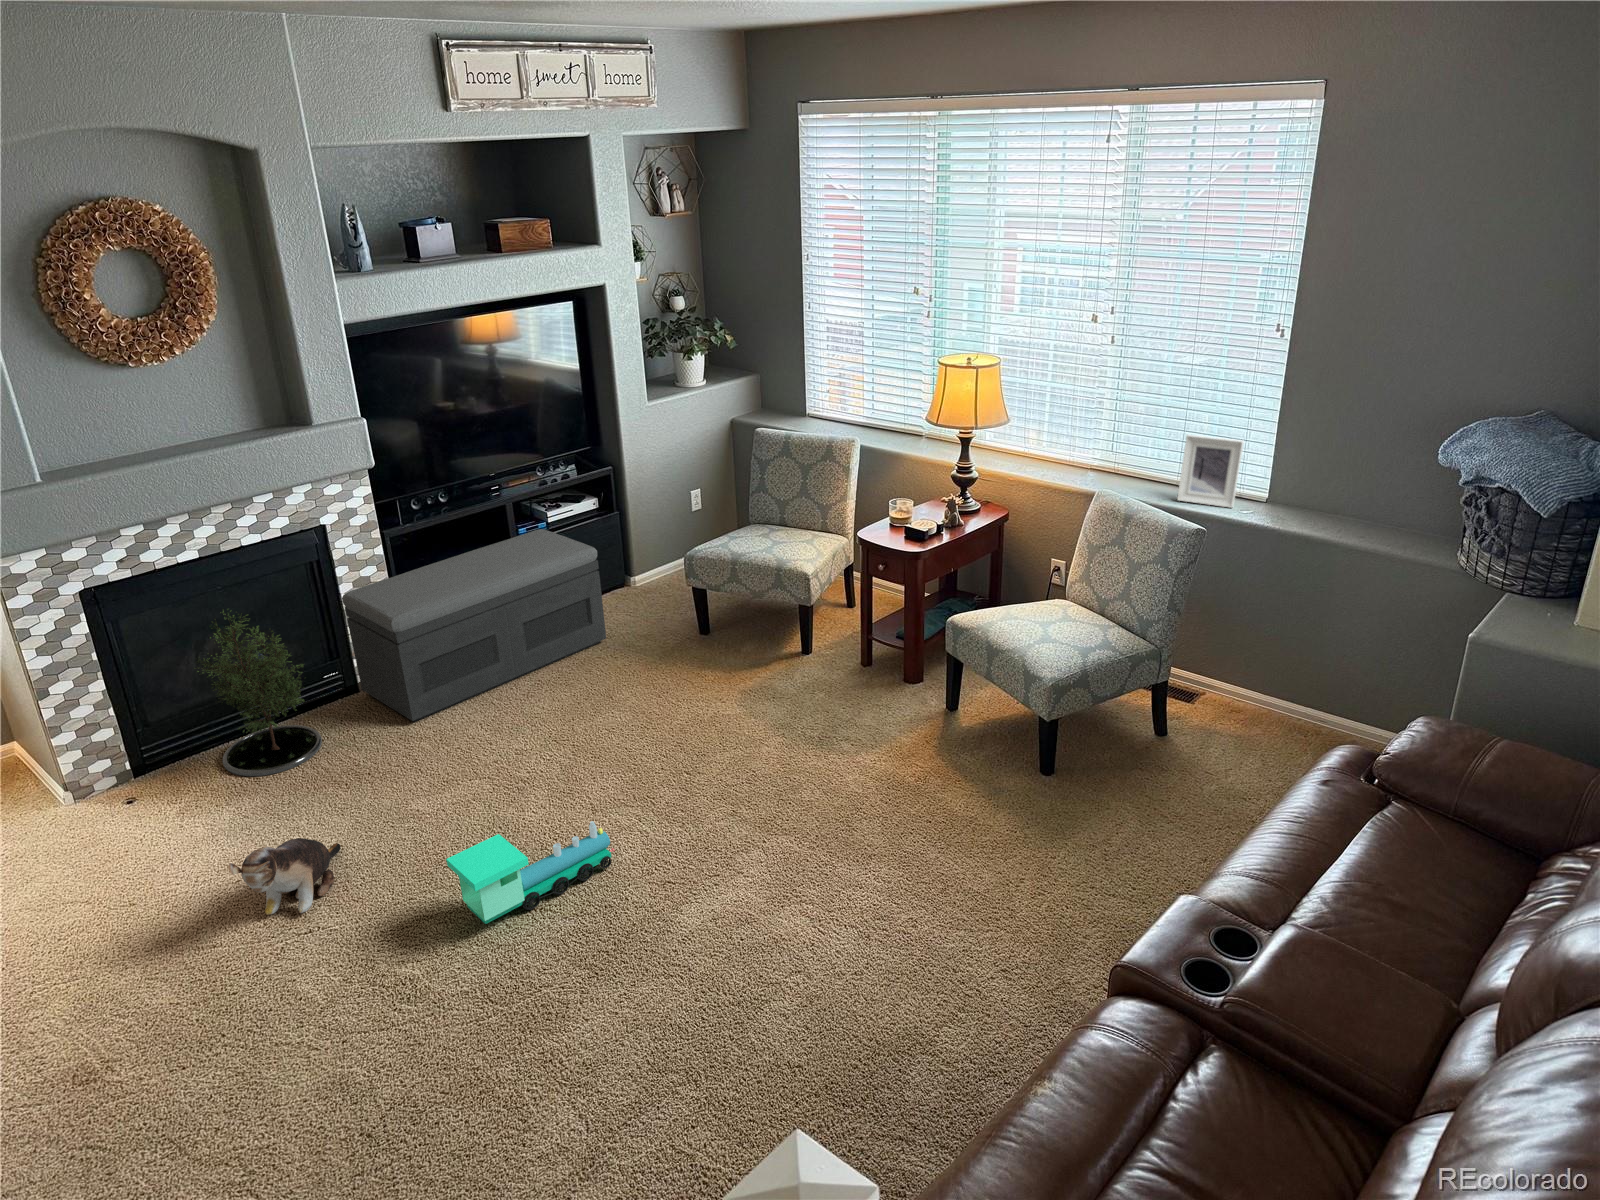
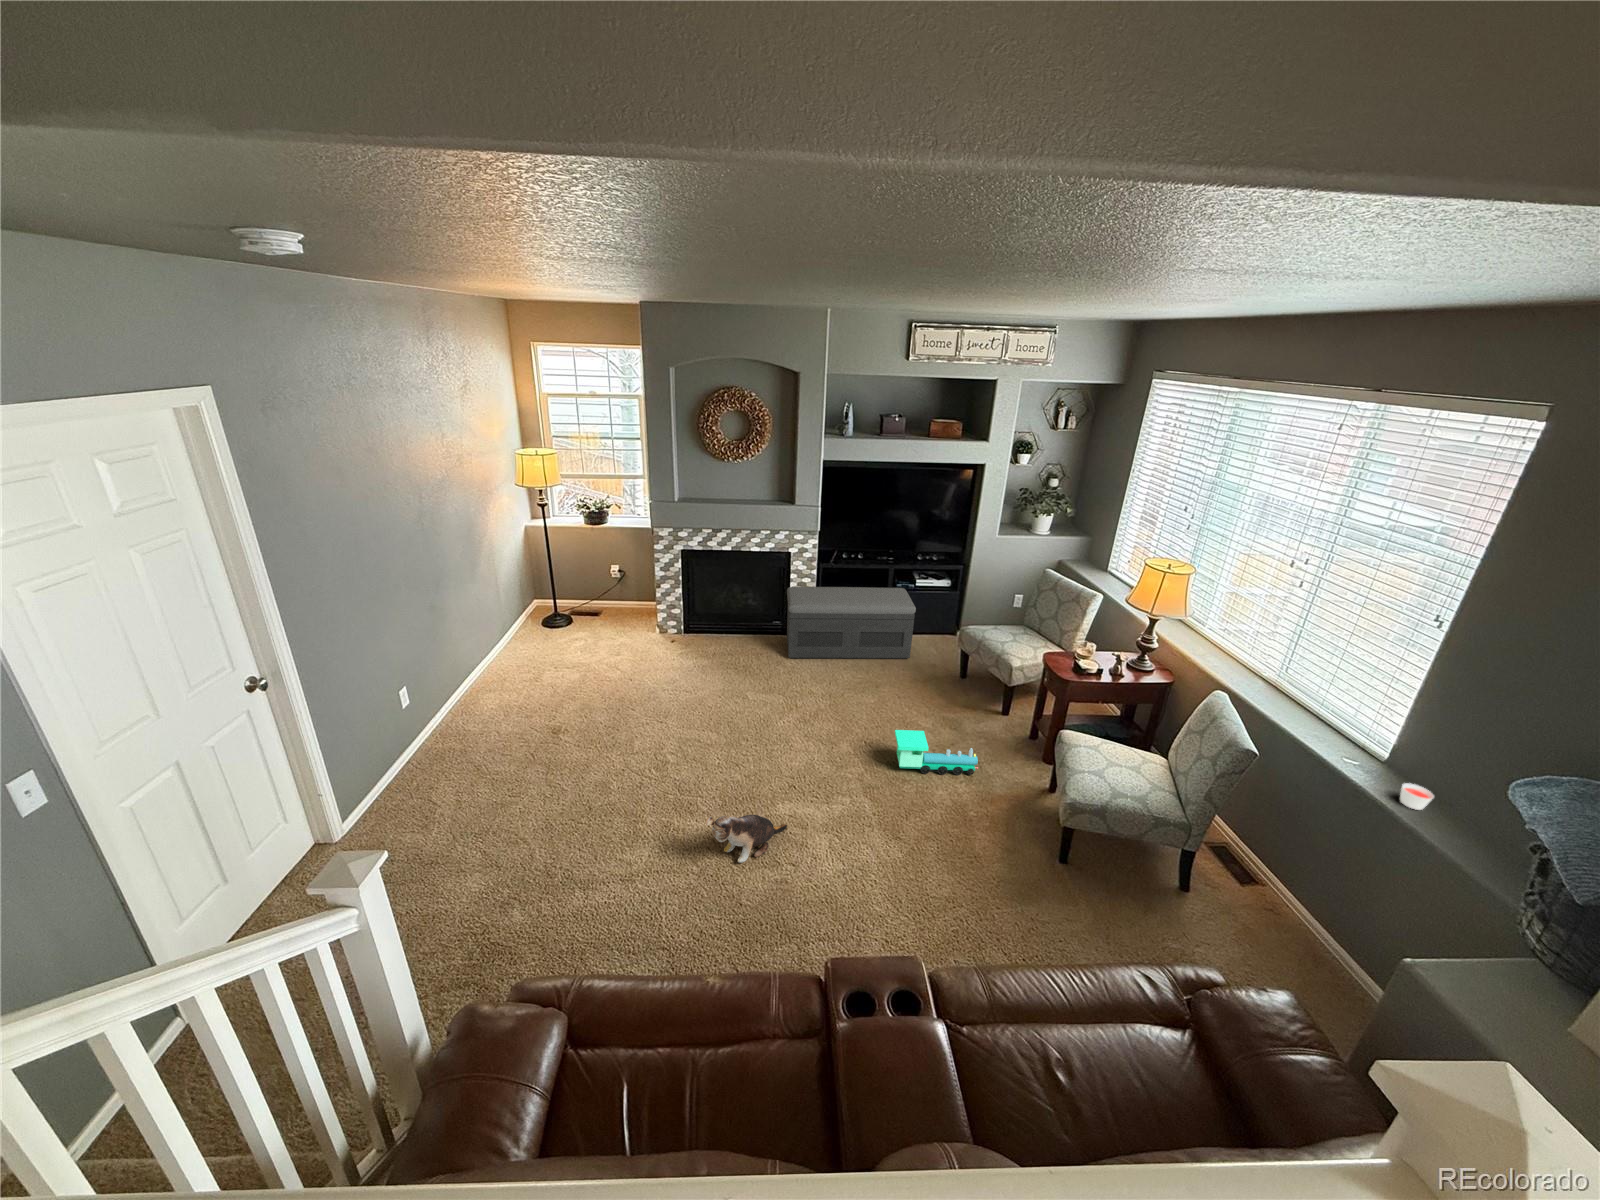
picture frame: present [1177,435,1244,508] -> none [1298,678,1374,753]
candle: none [1311,506,1339,530] -> present [1400,783,1434,810]
potted tree: present [197,609,322,776] -> none [708,575,757,656]
toy train: present [446,821,615,924] -> present [895,730,978,775]
plush toy: present [228,838,341,915] -> present [706,815,787,863]

